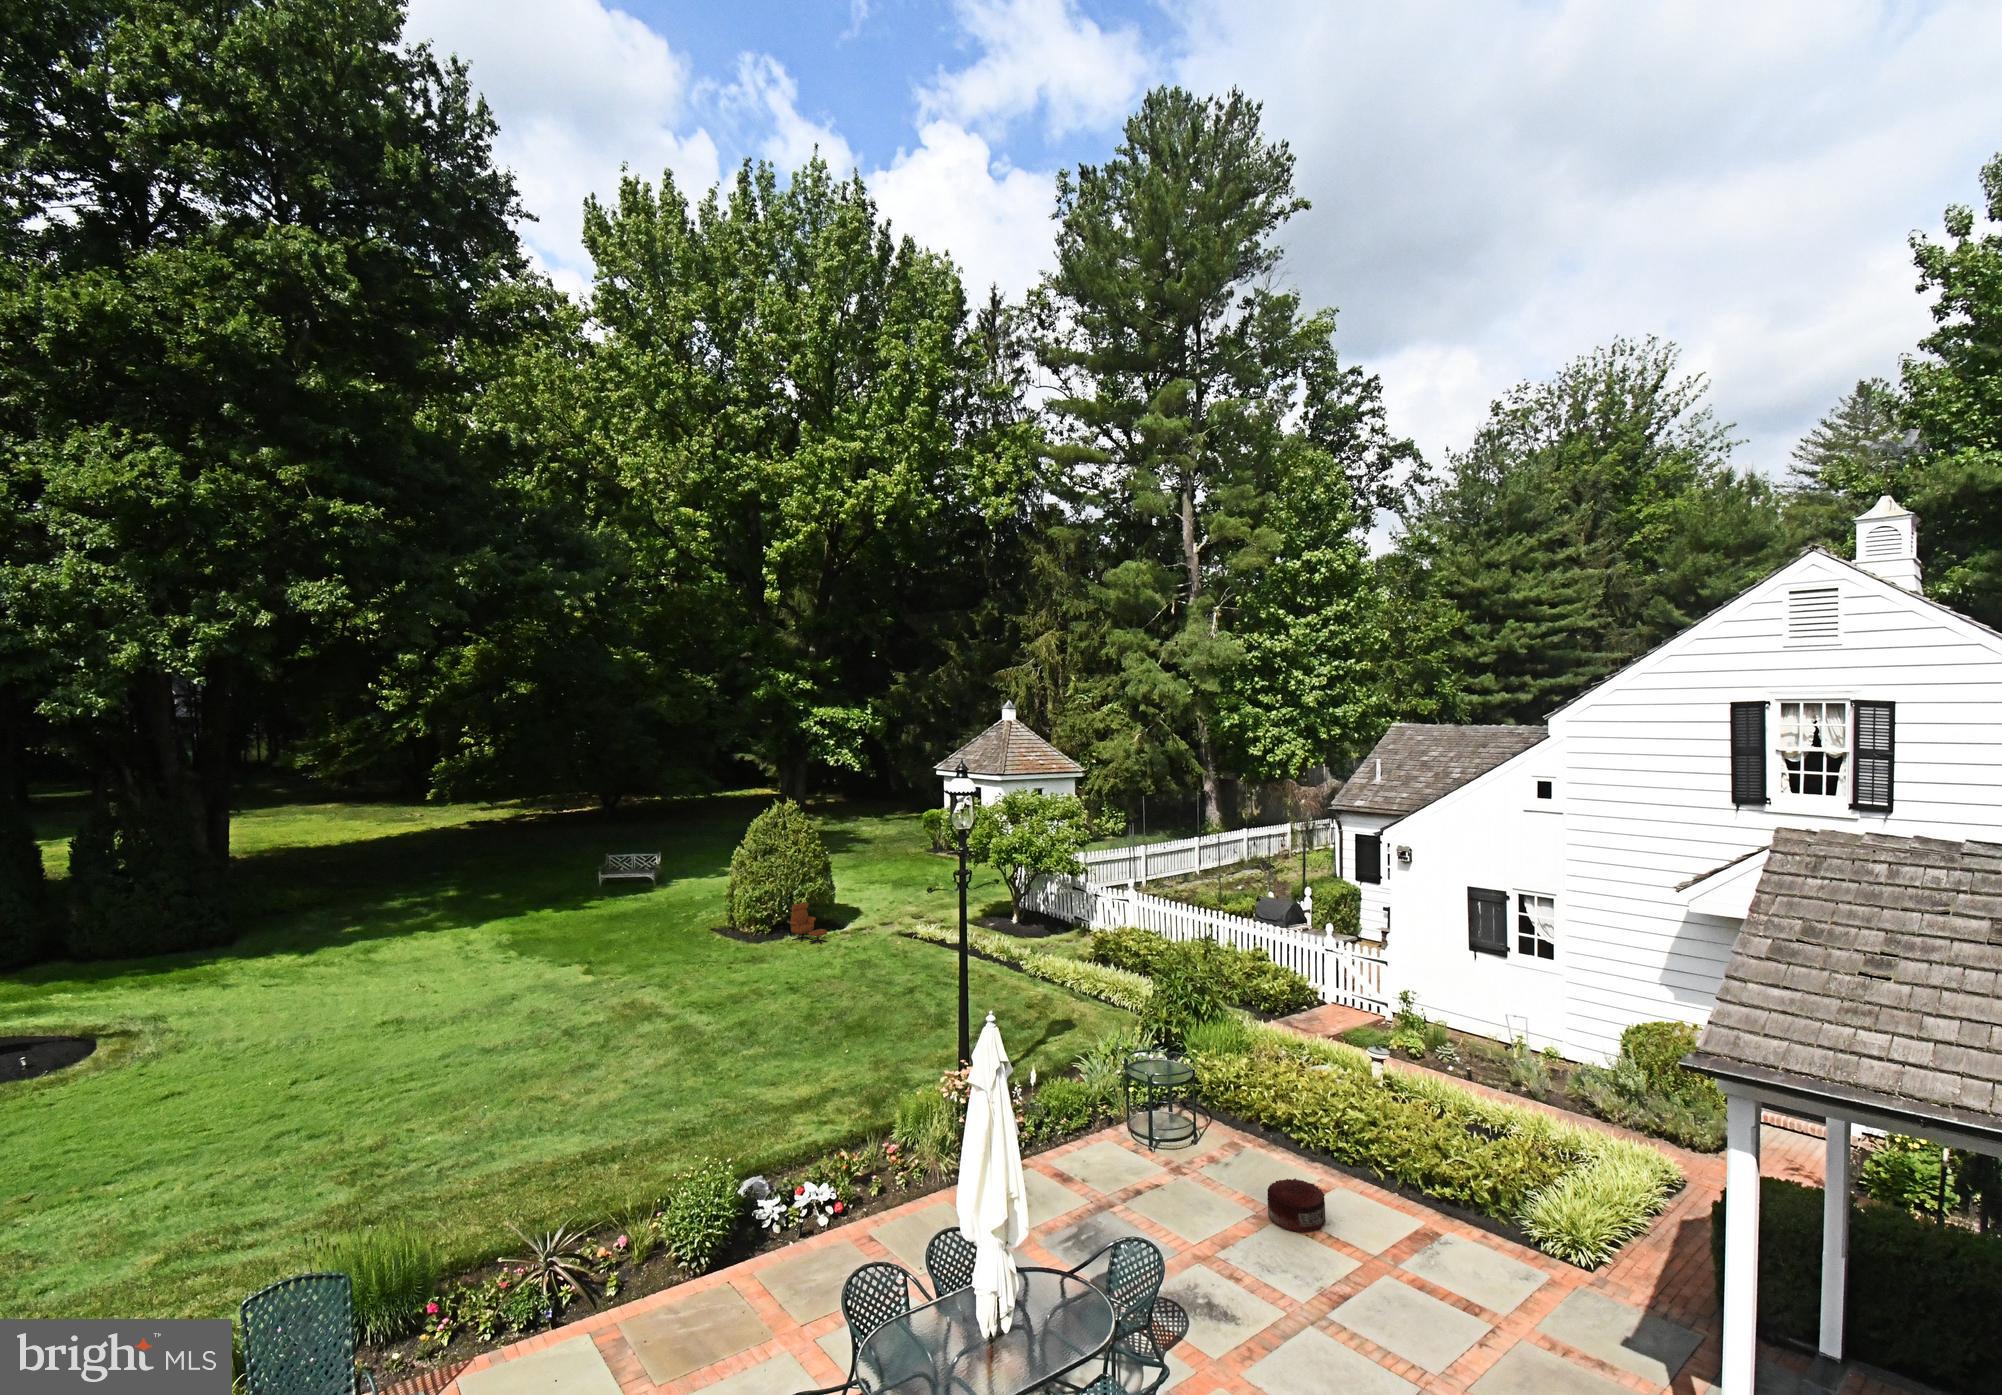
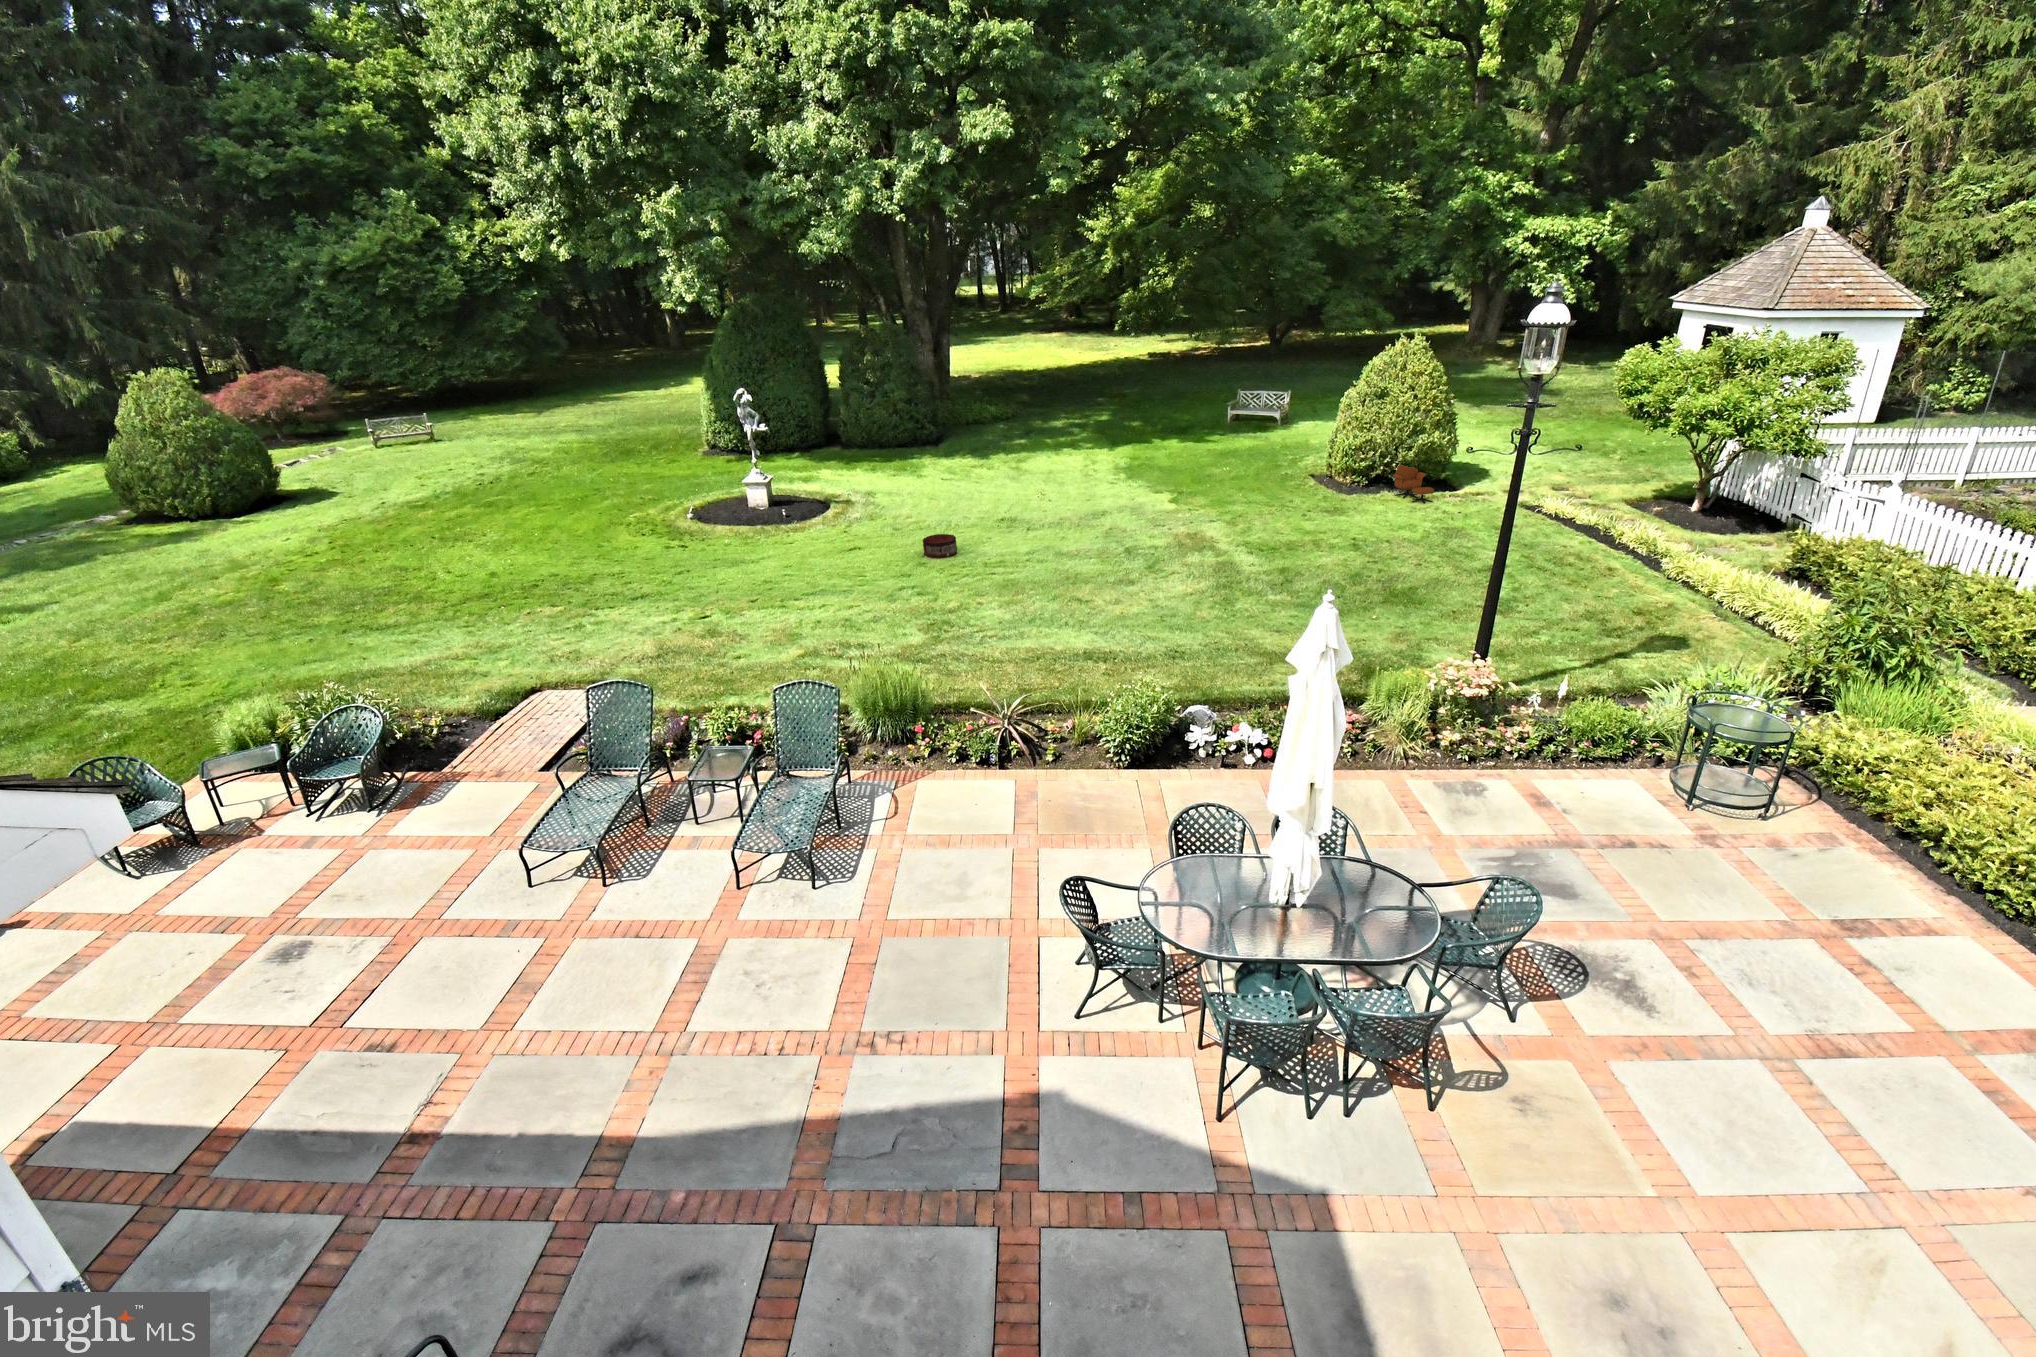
pouf: present [1267,1179,1326,1232] -> present [923,534,957,558]

